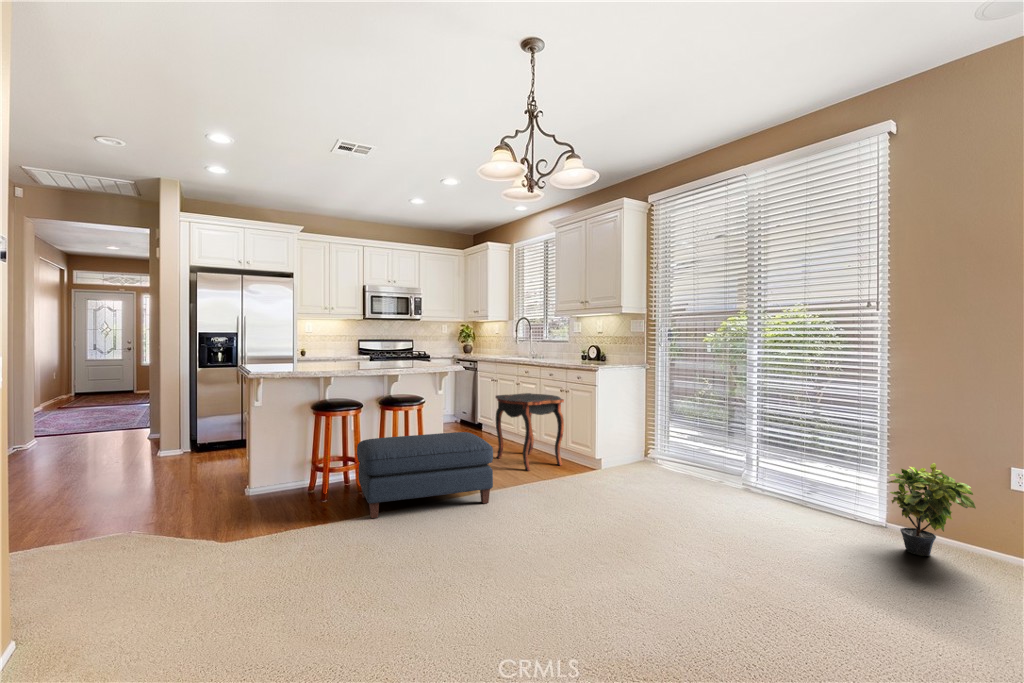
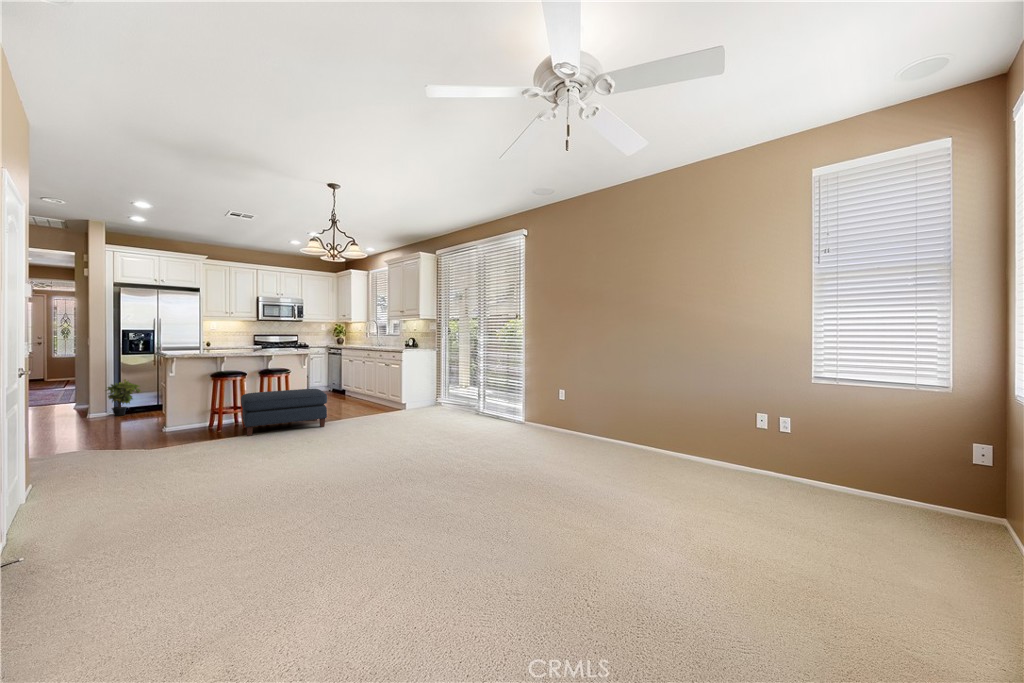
side table: present [496,393,564,471] -> none [343,368,384,413]
potted plant: present [887,463,976,556] -> present [107,379,141,416]

